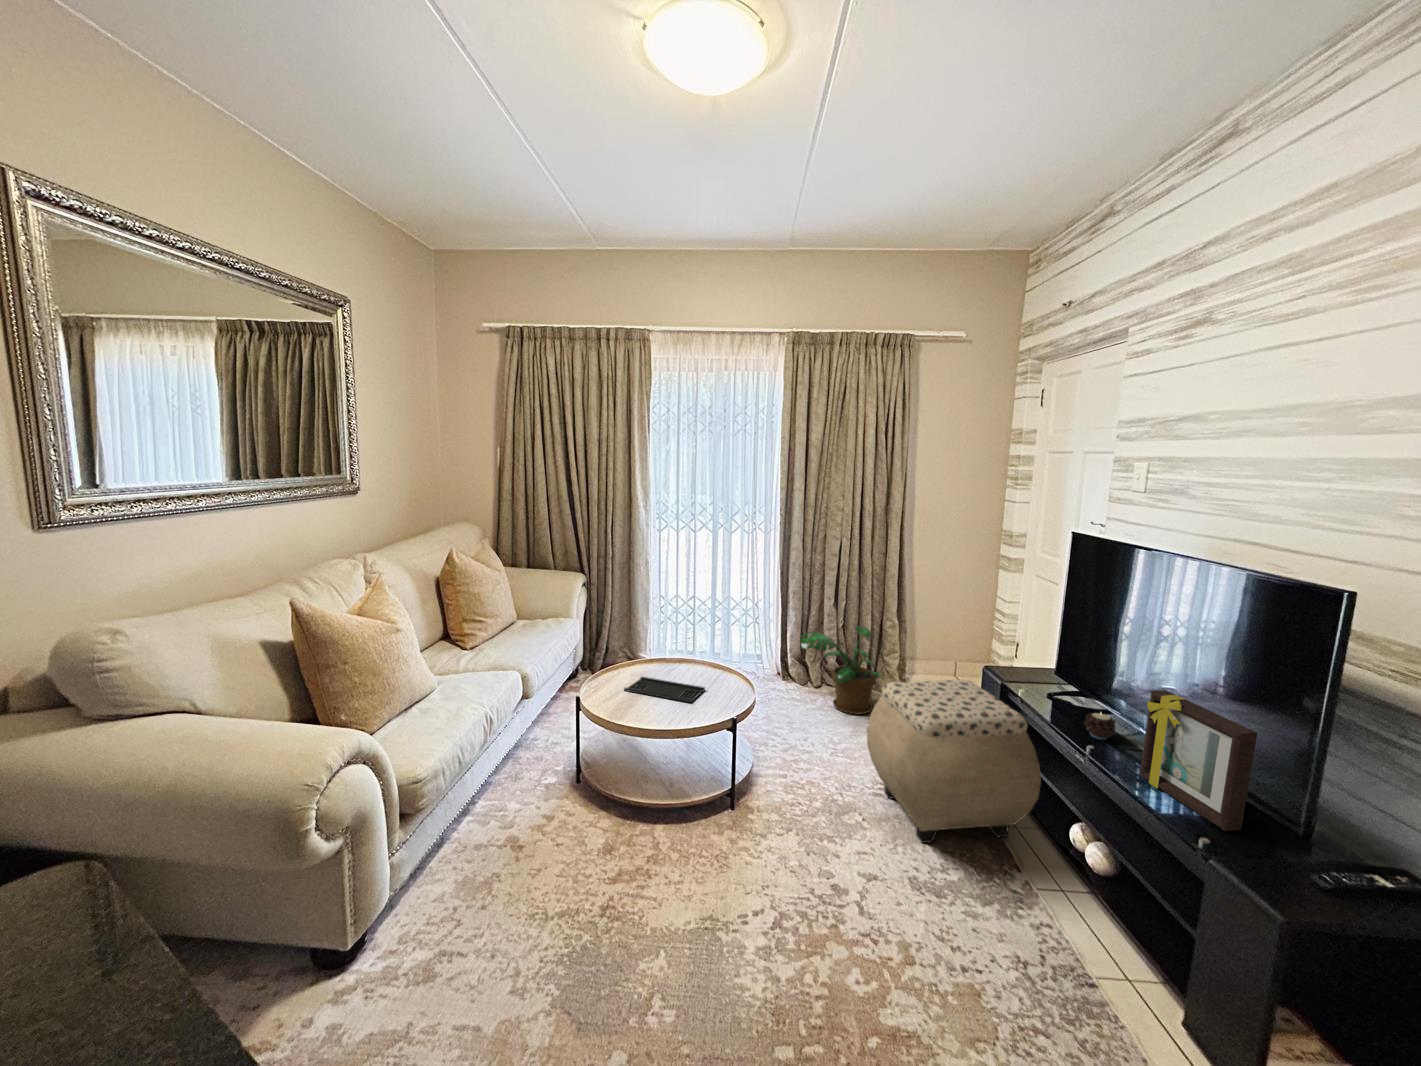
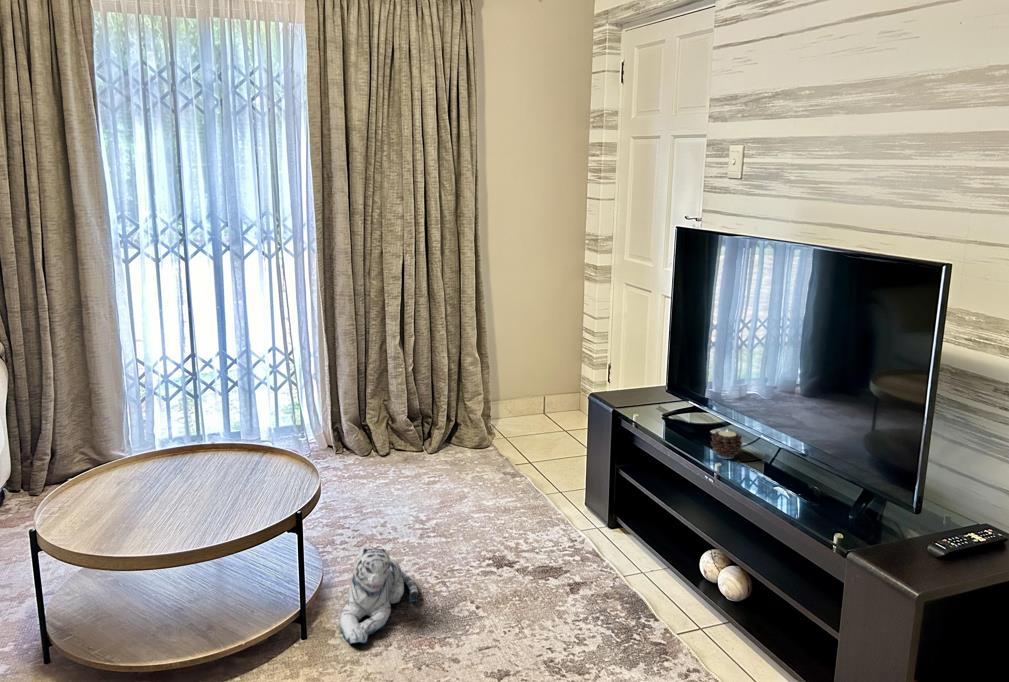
potted plant: present [800,626,884,714] -> none [361,368,470,481]
tray: present [624,677,705,703] -> none [119,478,246,504]
ottoman: present [867,680,1041,843] -> none [468,416,671,617]
picture frame: present [1140,690,1257,831] -> none [774,394,888,531]
plush toy: none [756,754,820,826] -> present [340,547,418,644]

